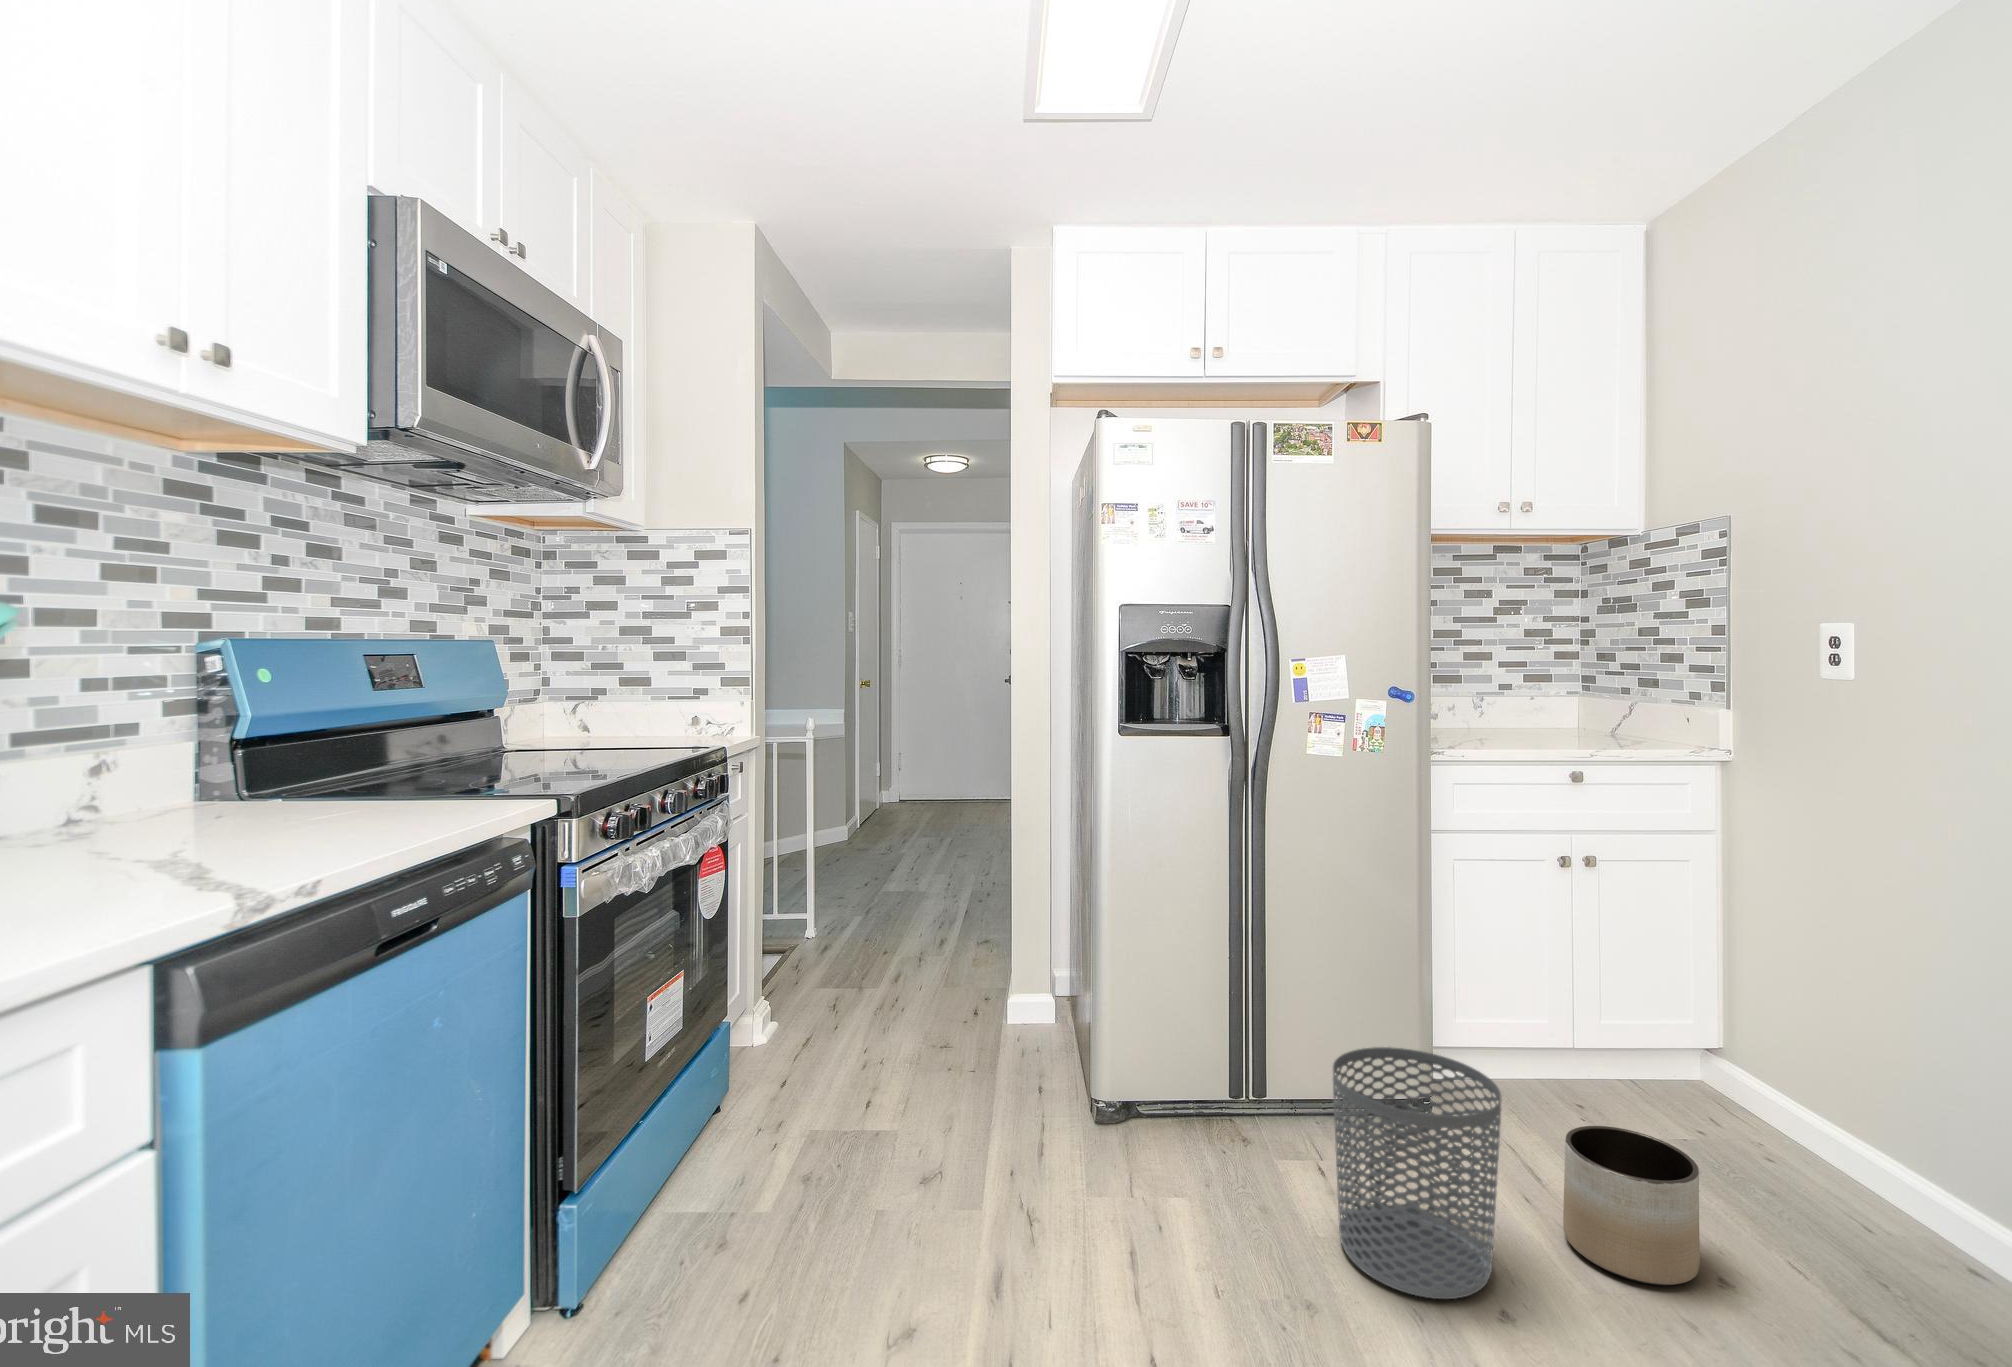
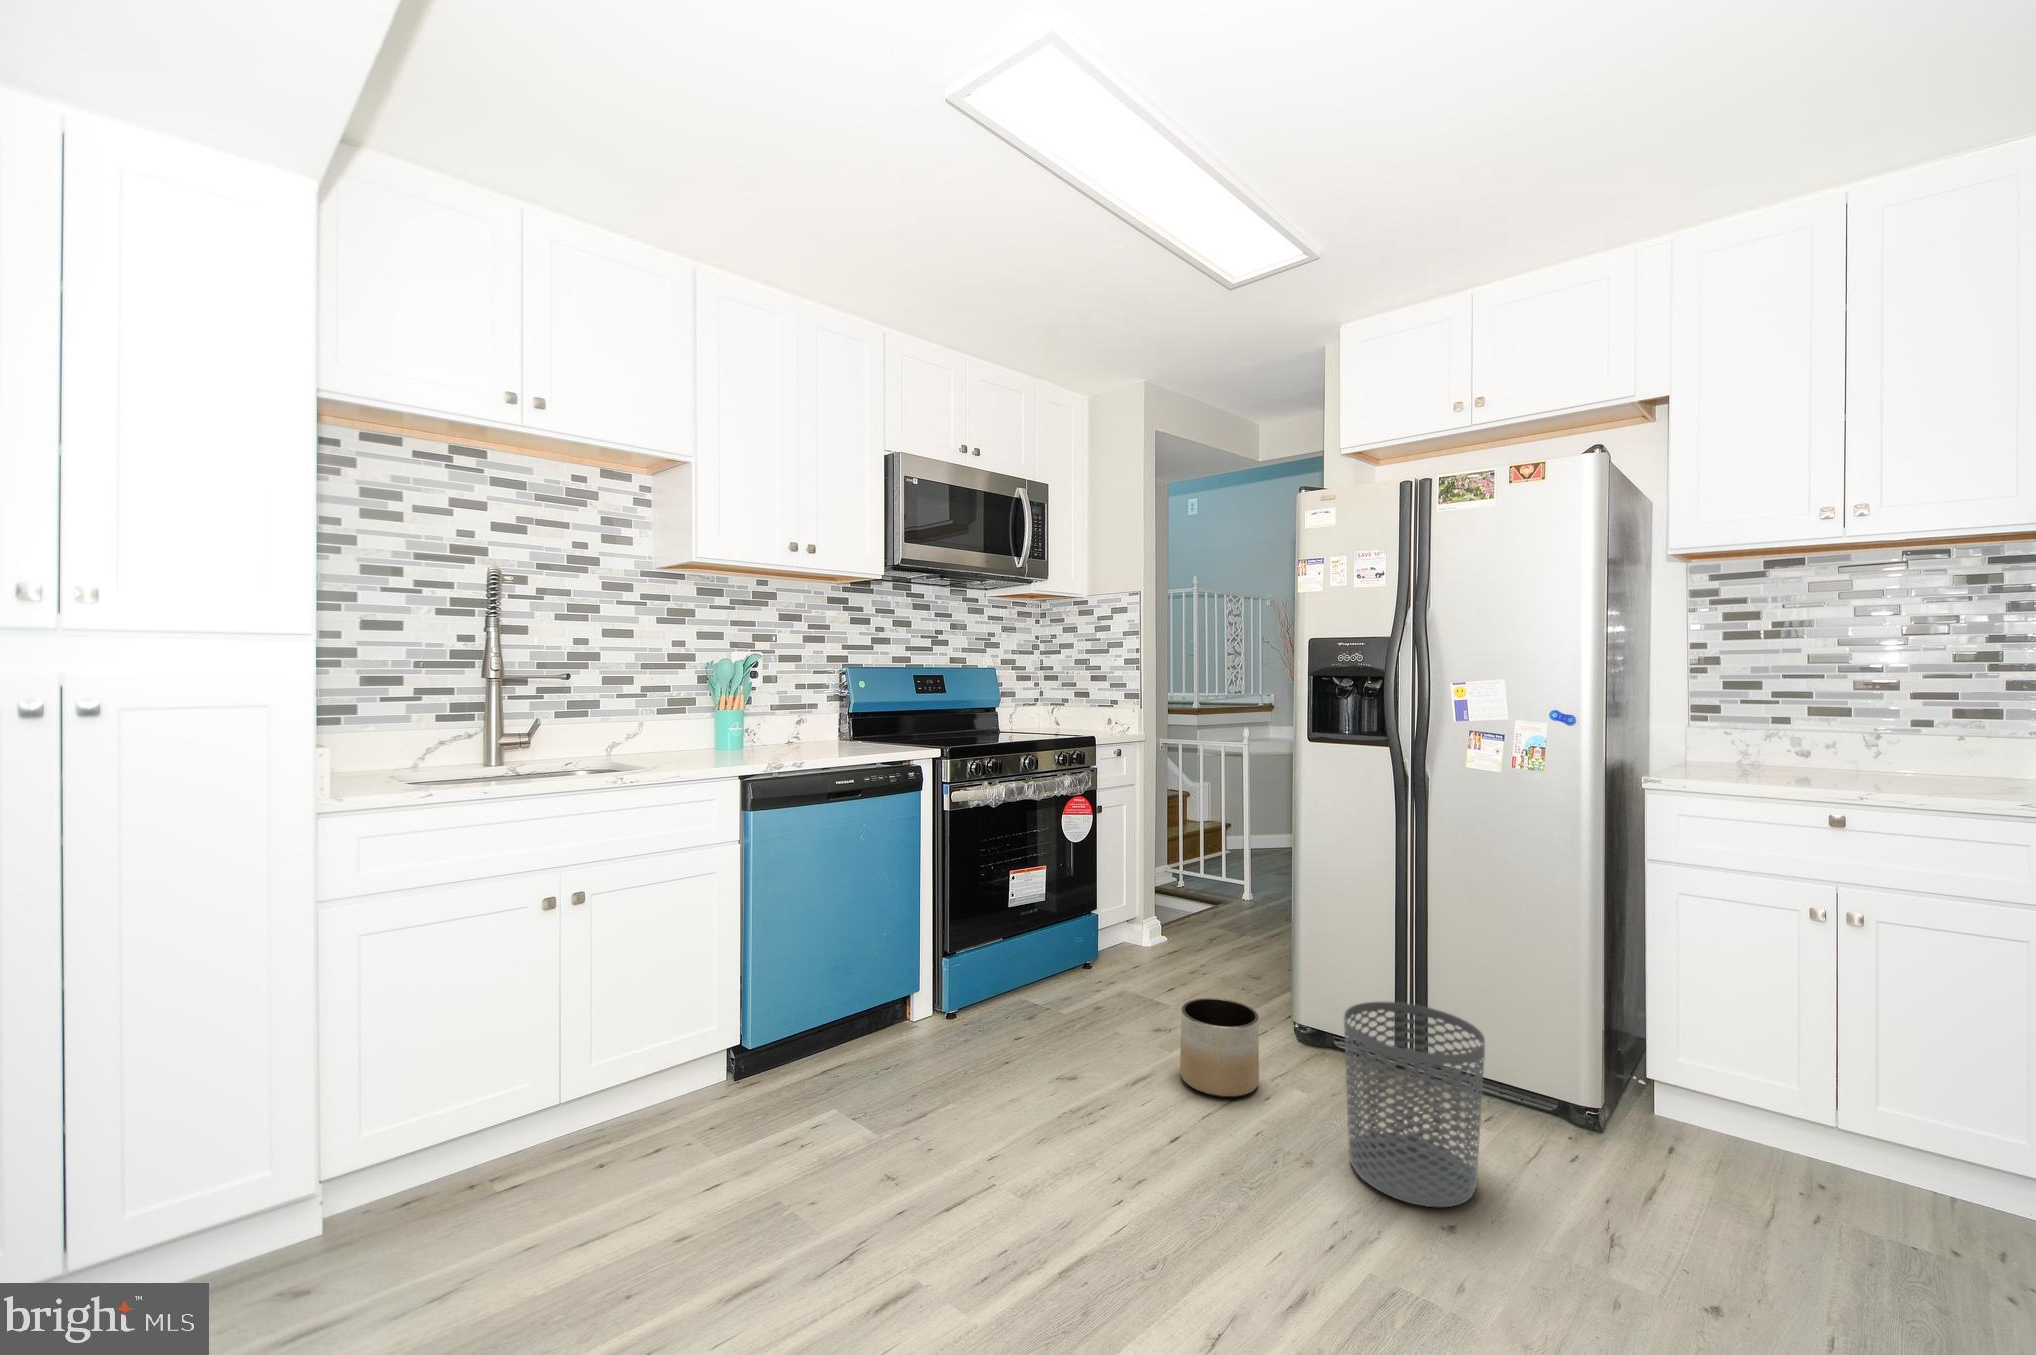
planter: present [1563,1126,1700,1285] -> present [1180,998,1259,1097]

